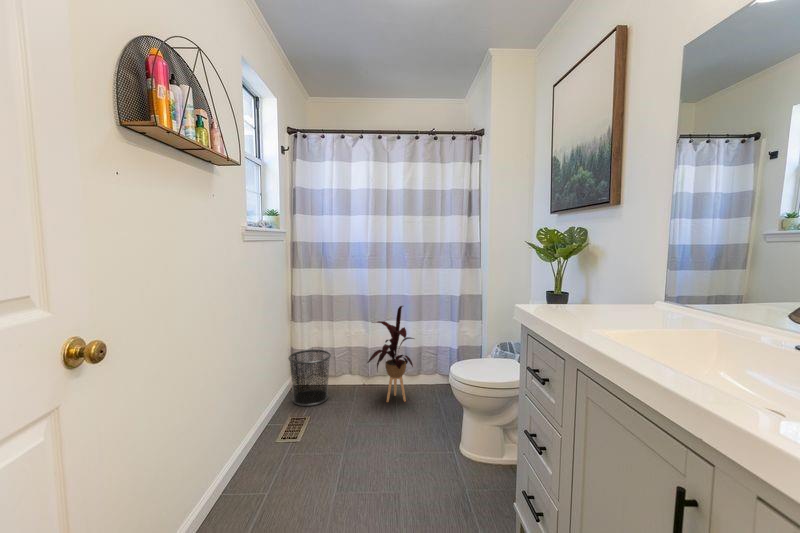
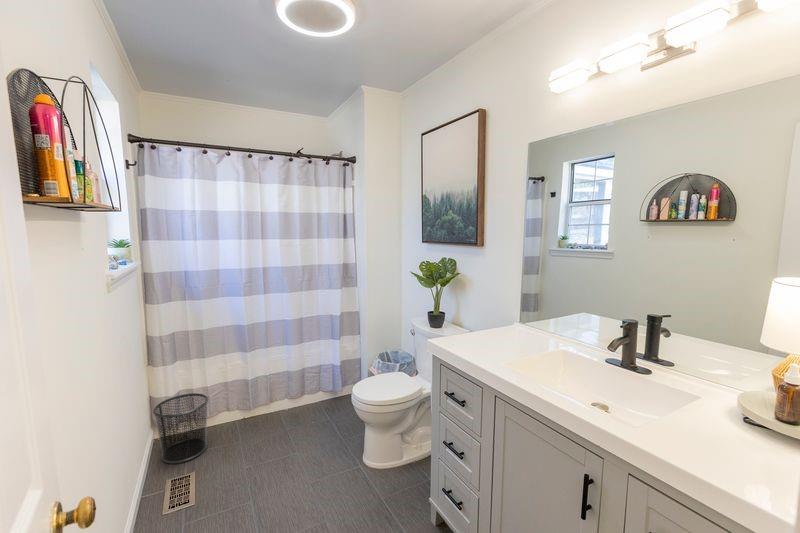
house plant: present [368,306,414,402] -> none [253,334,304,433]

